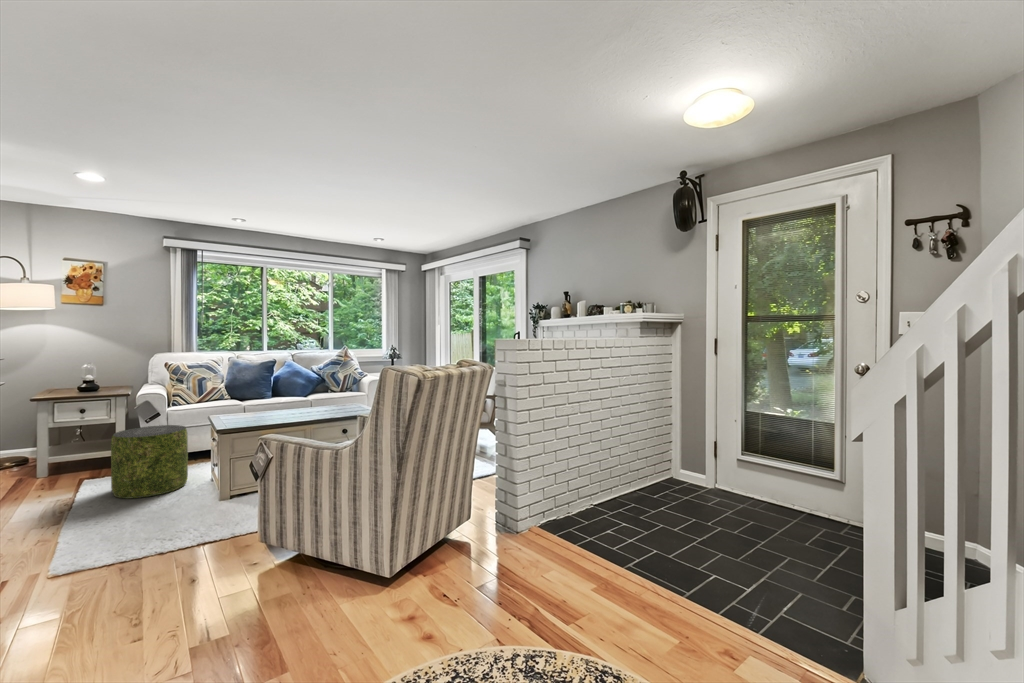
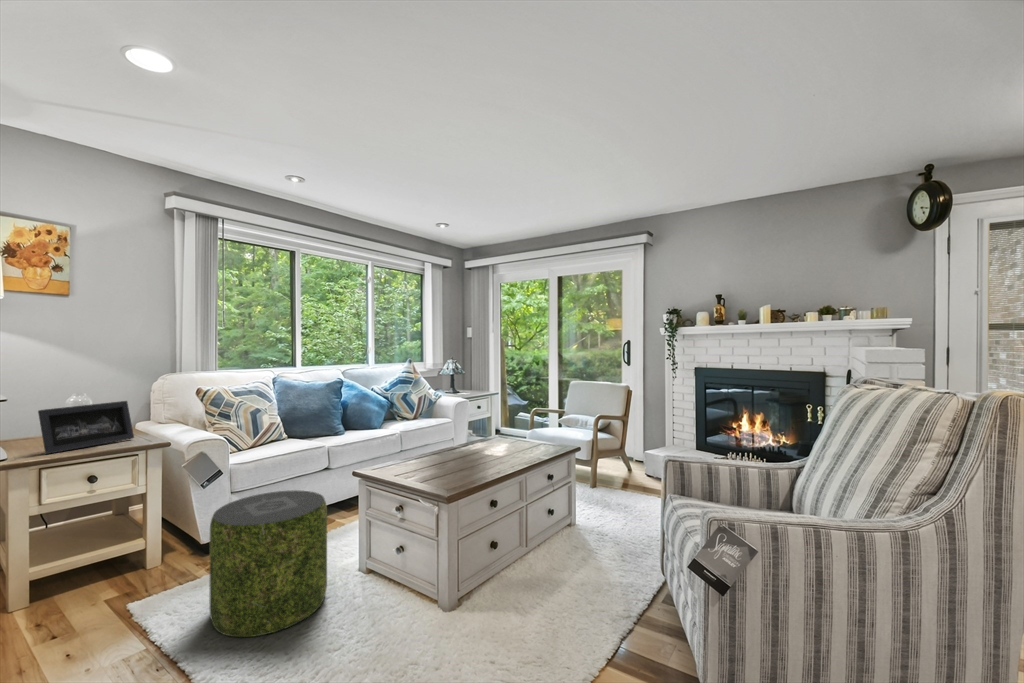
picture frame: none [57,369,116,396] -> present [38,401,134,454]

